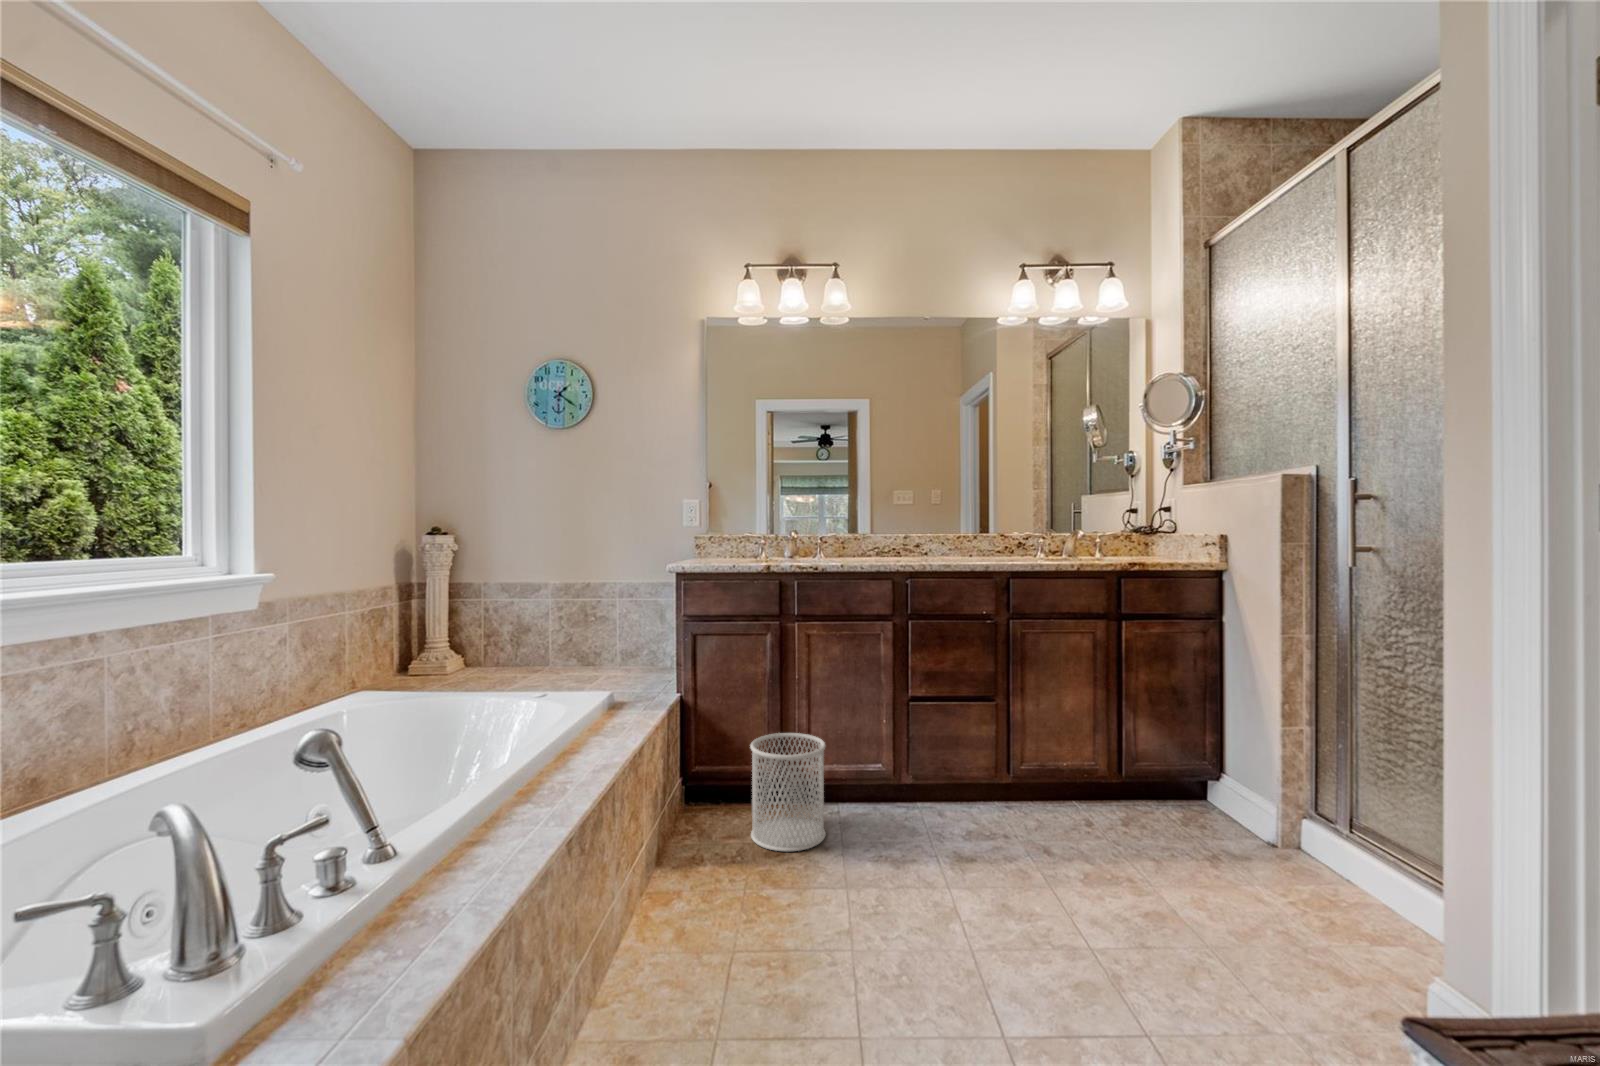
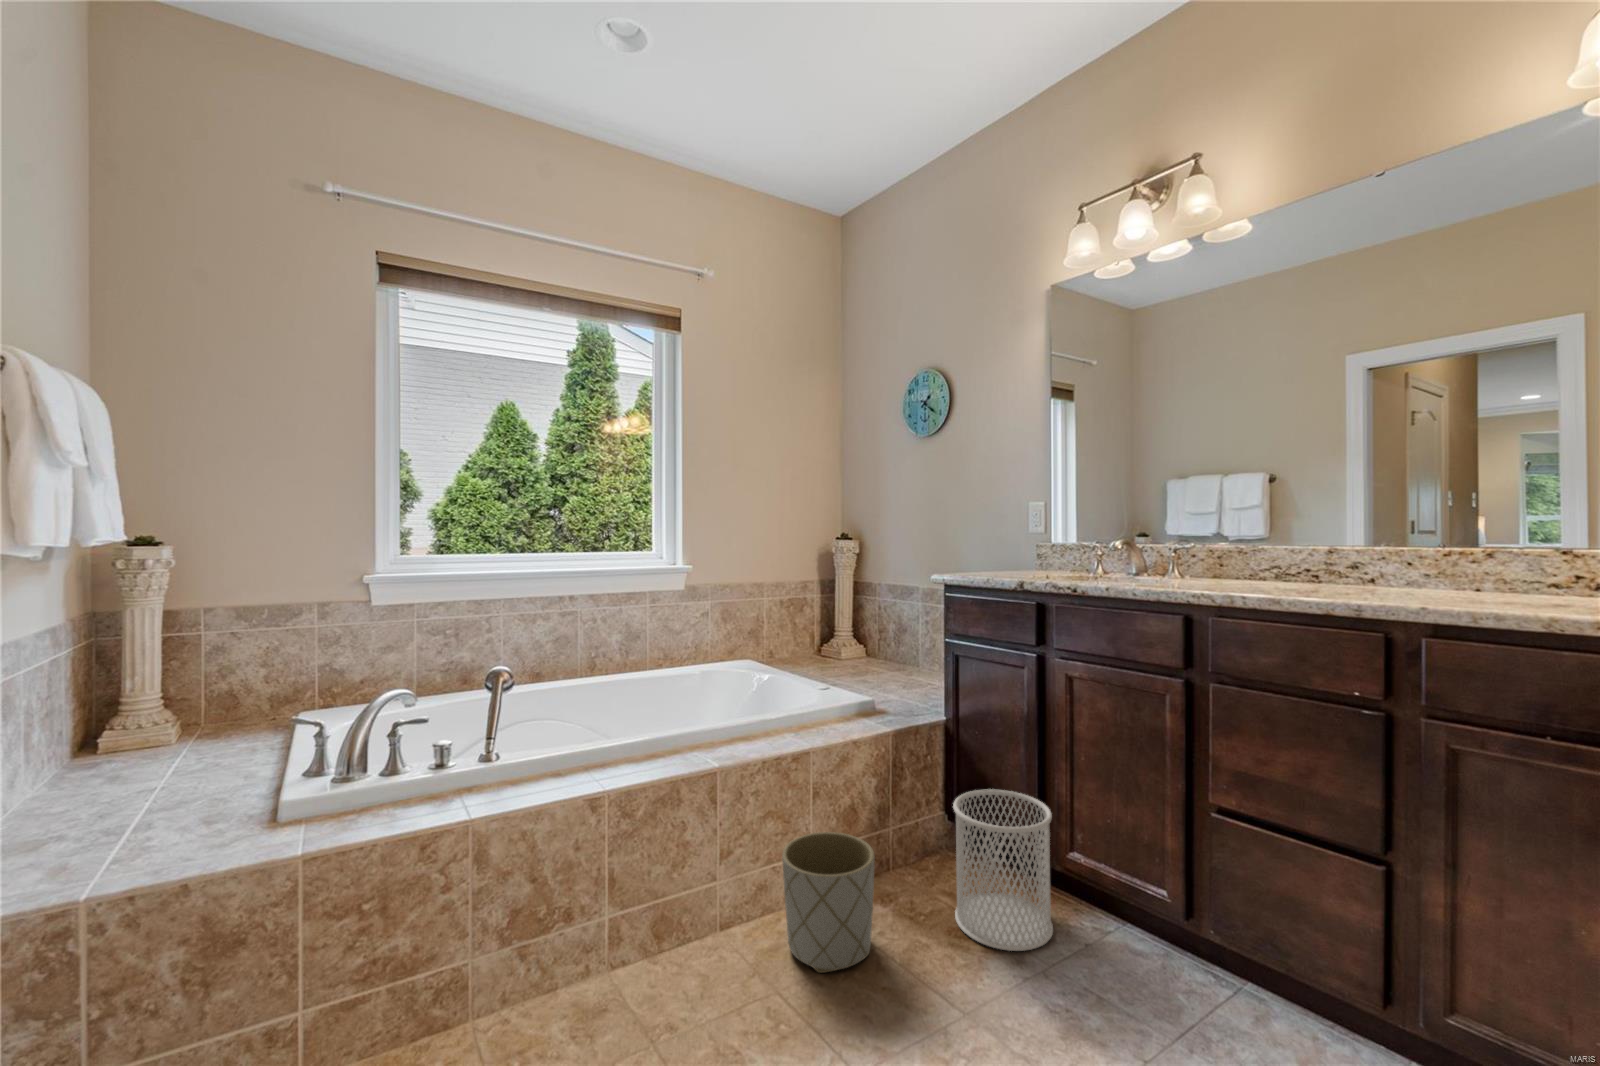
planter: none [681,804,767,924] -> present [782,832,875,973]

